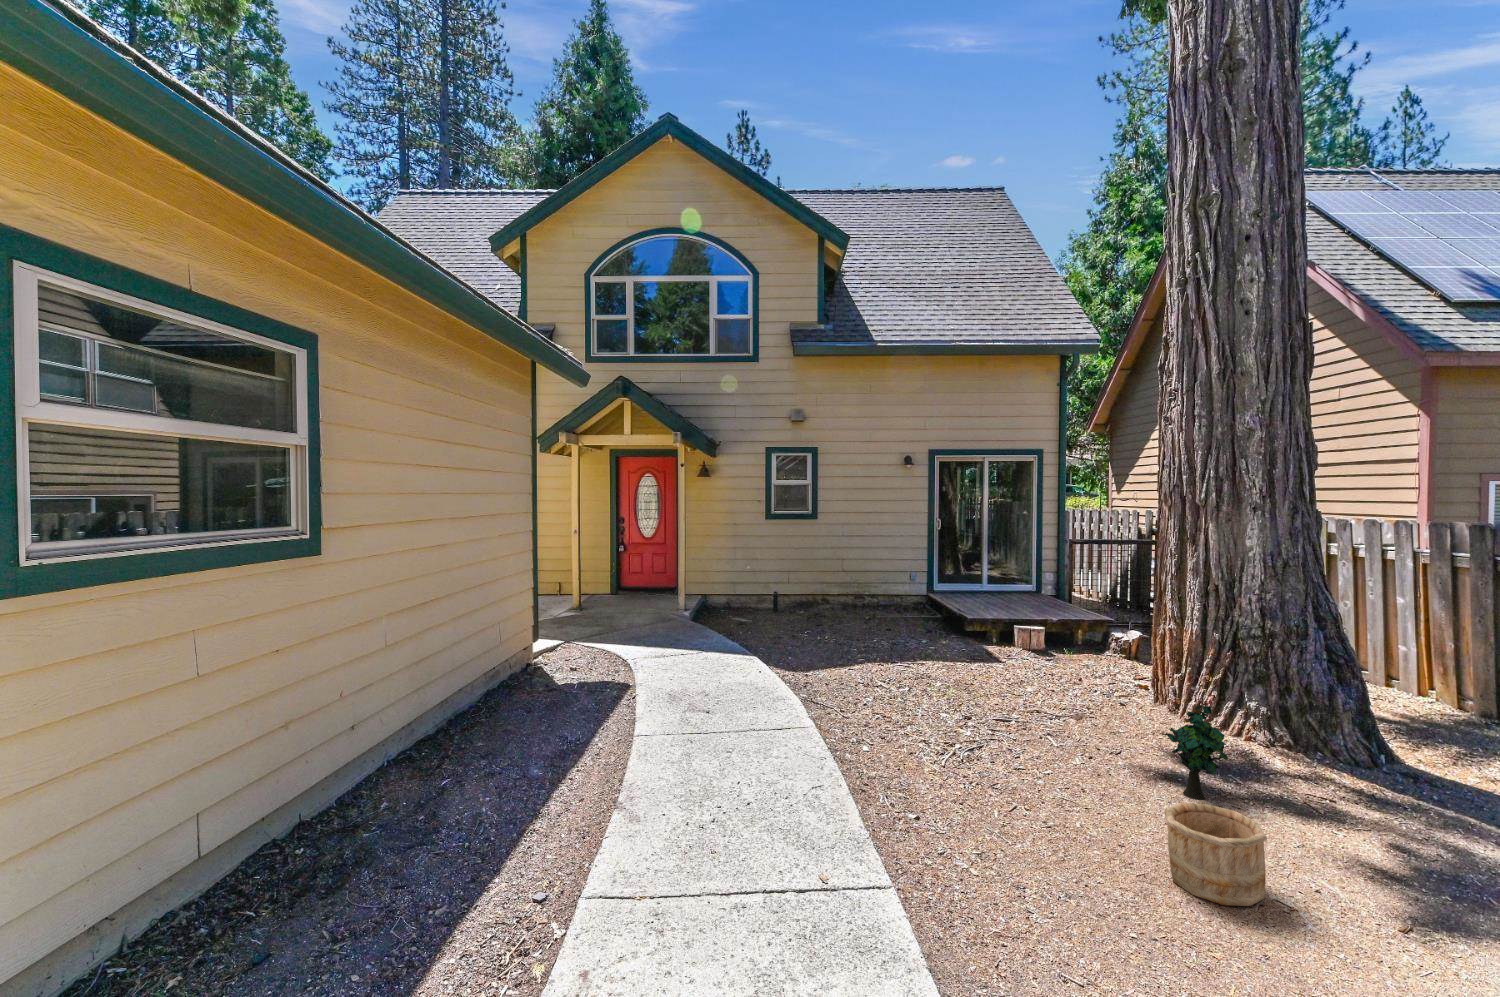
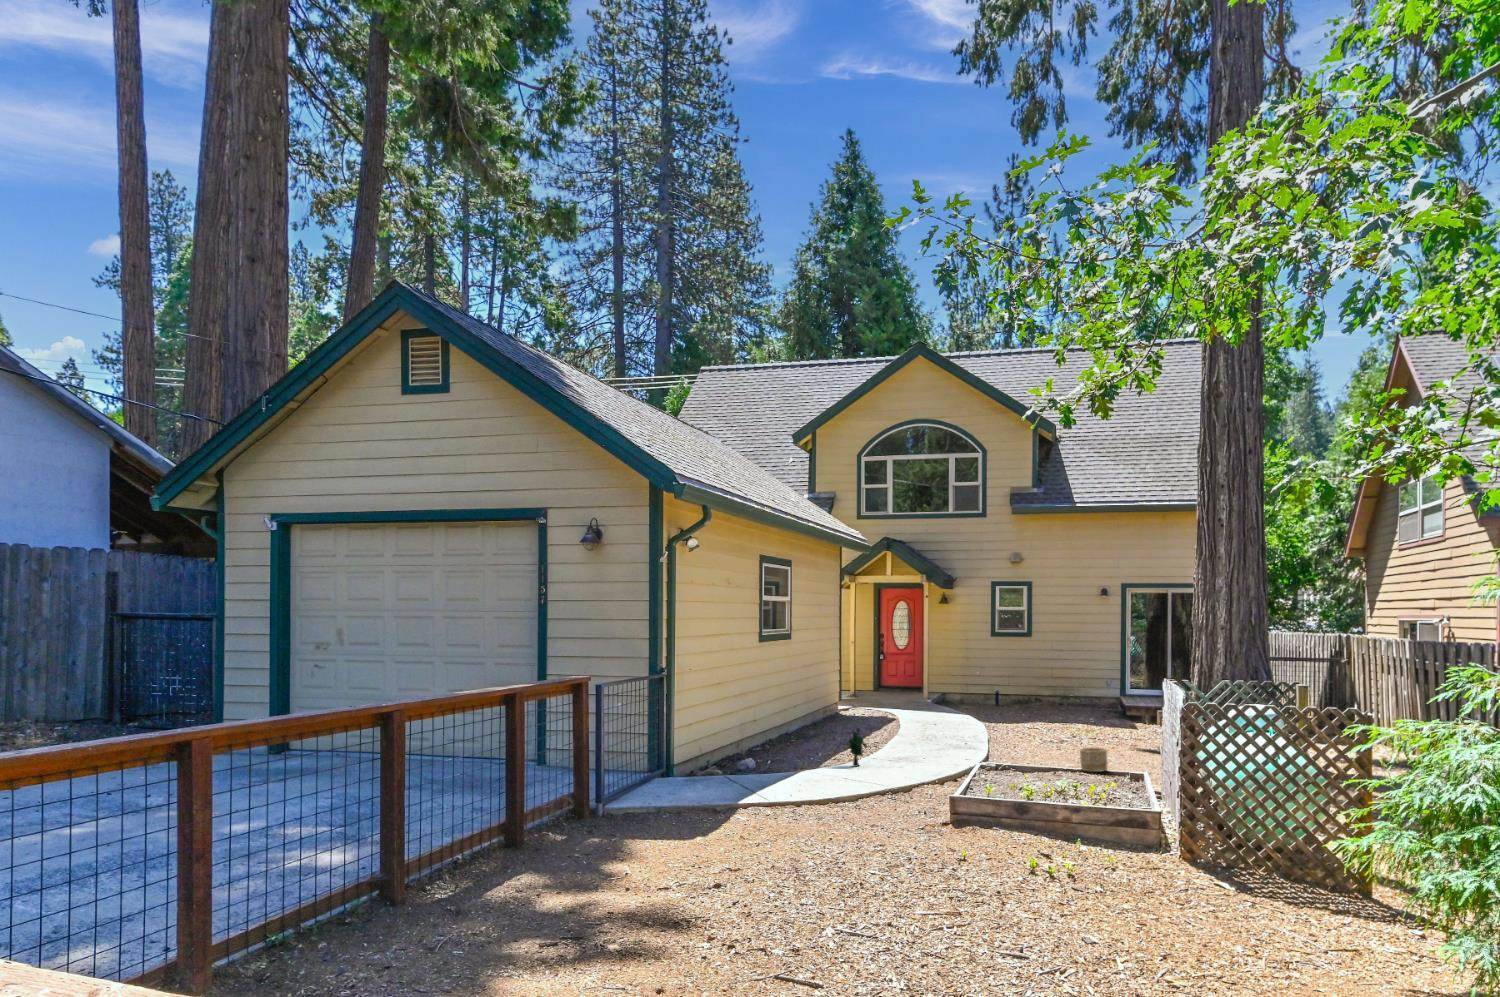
decorative plant: present [1162,705,1228,800] -> present [848,729,867,767]

